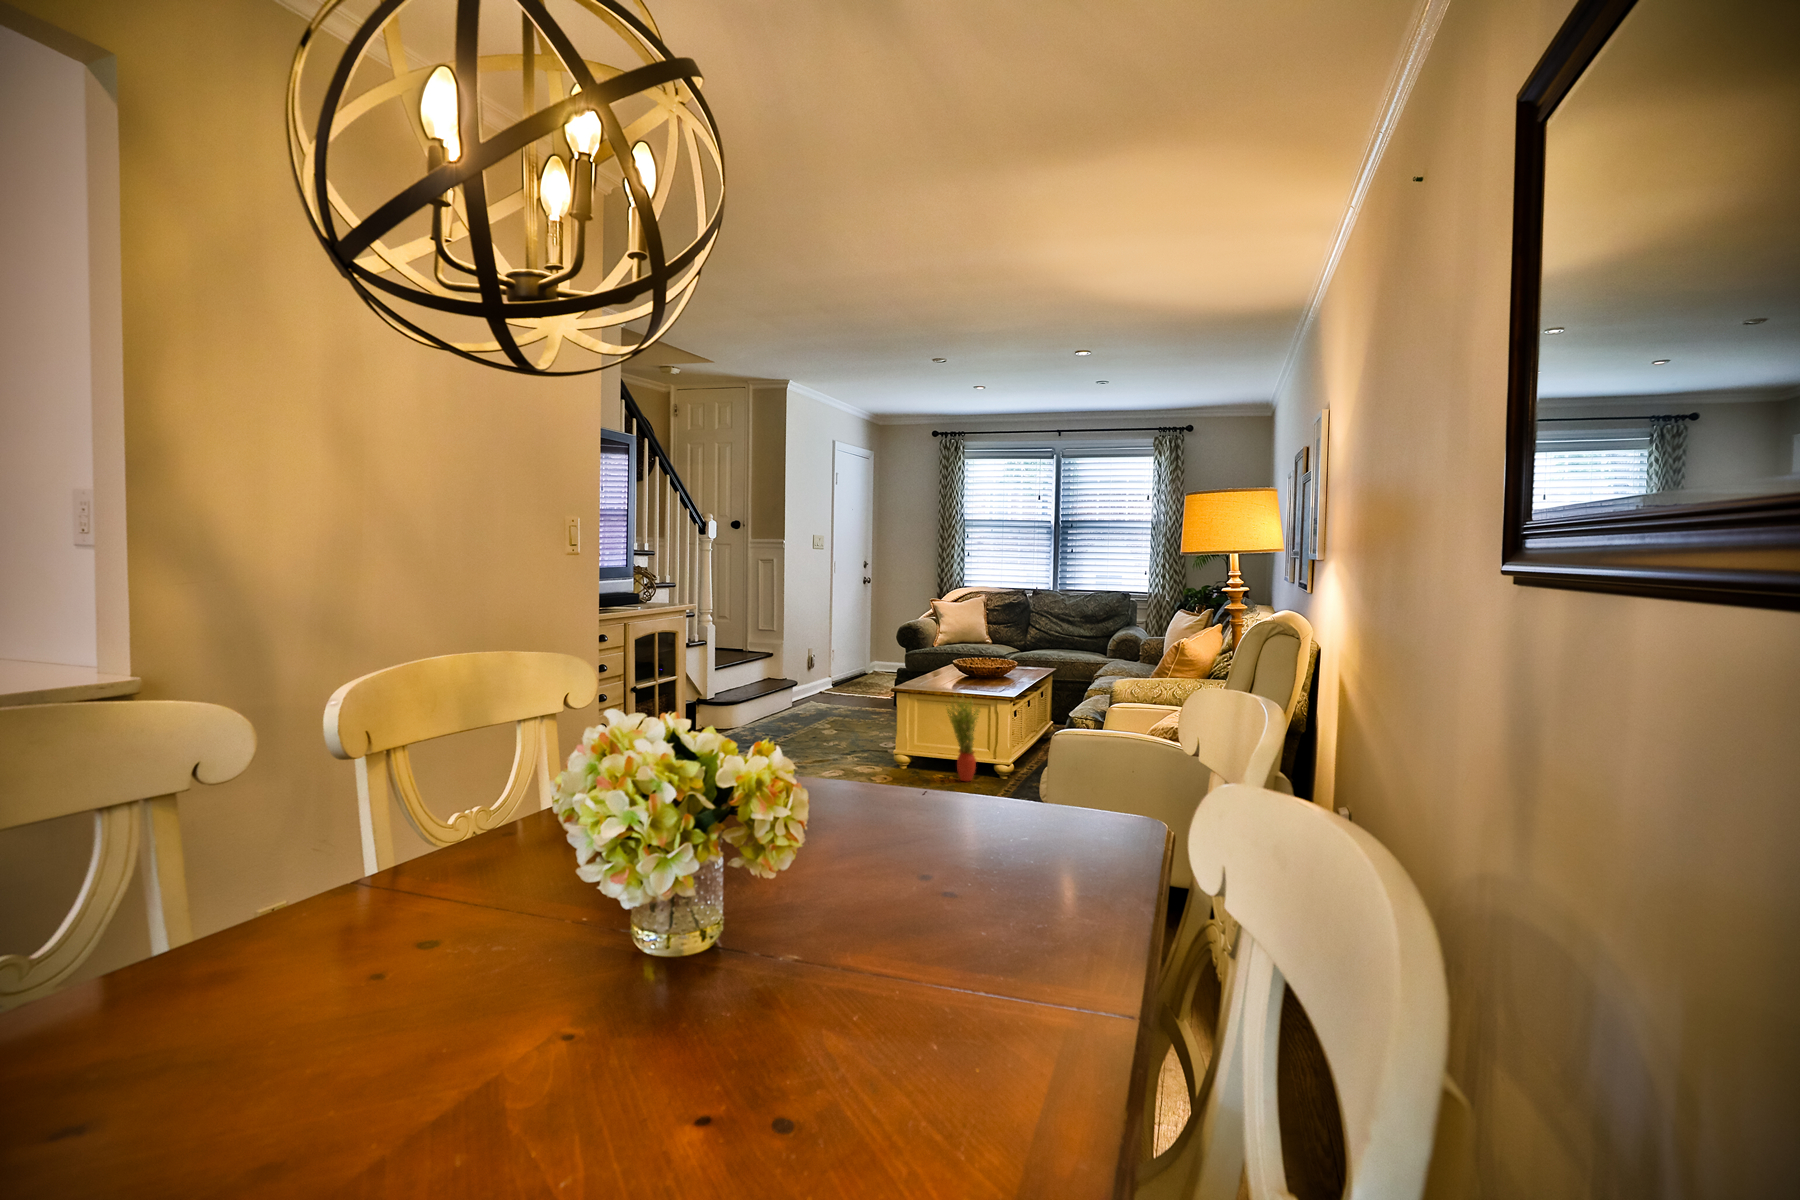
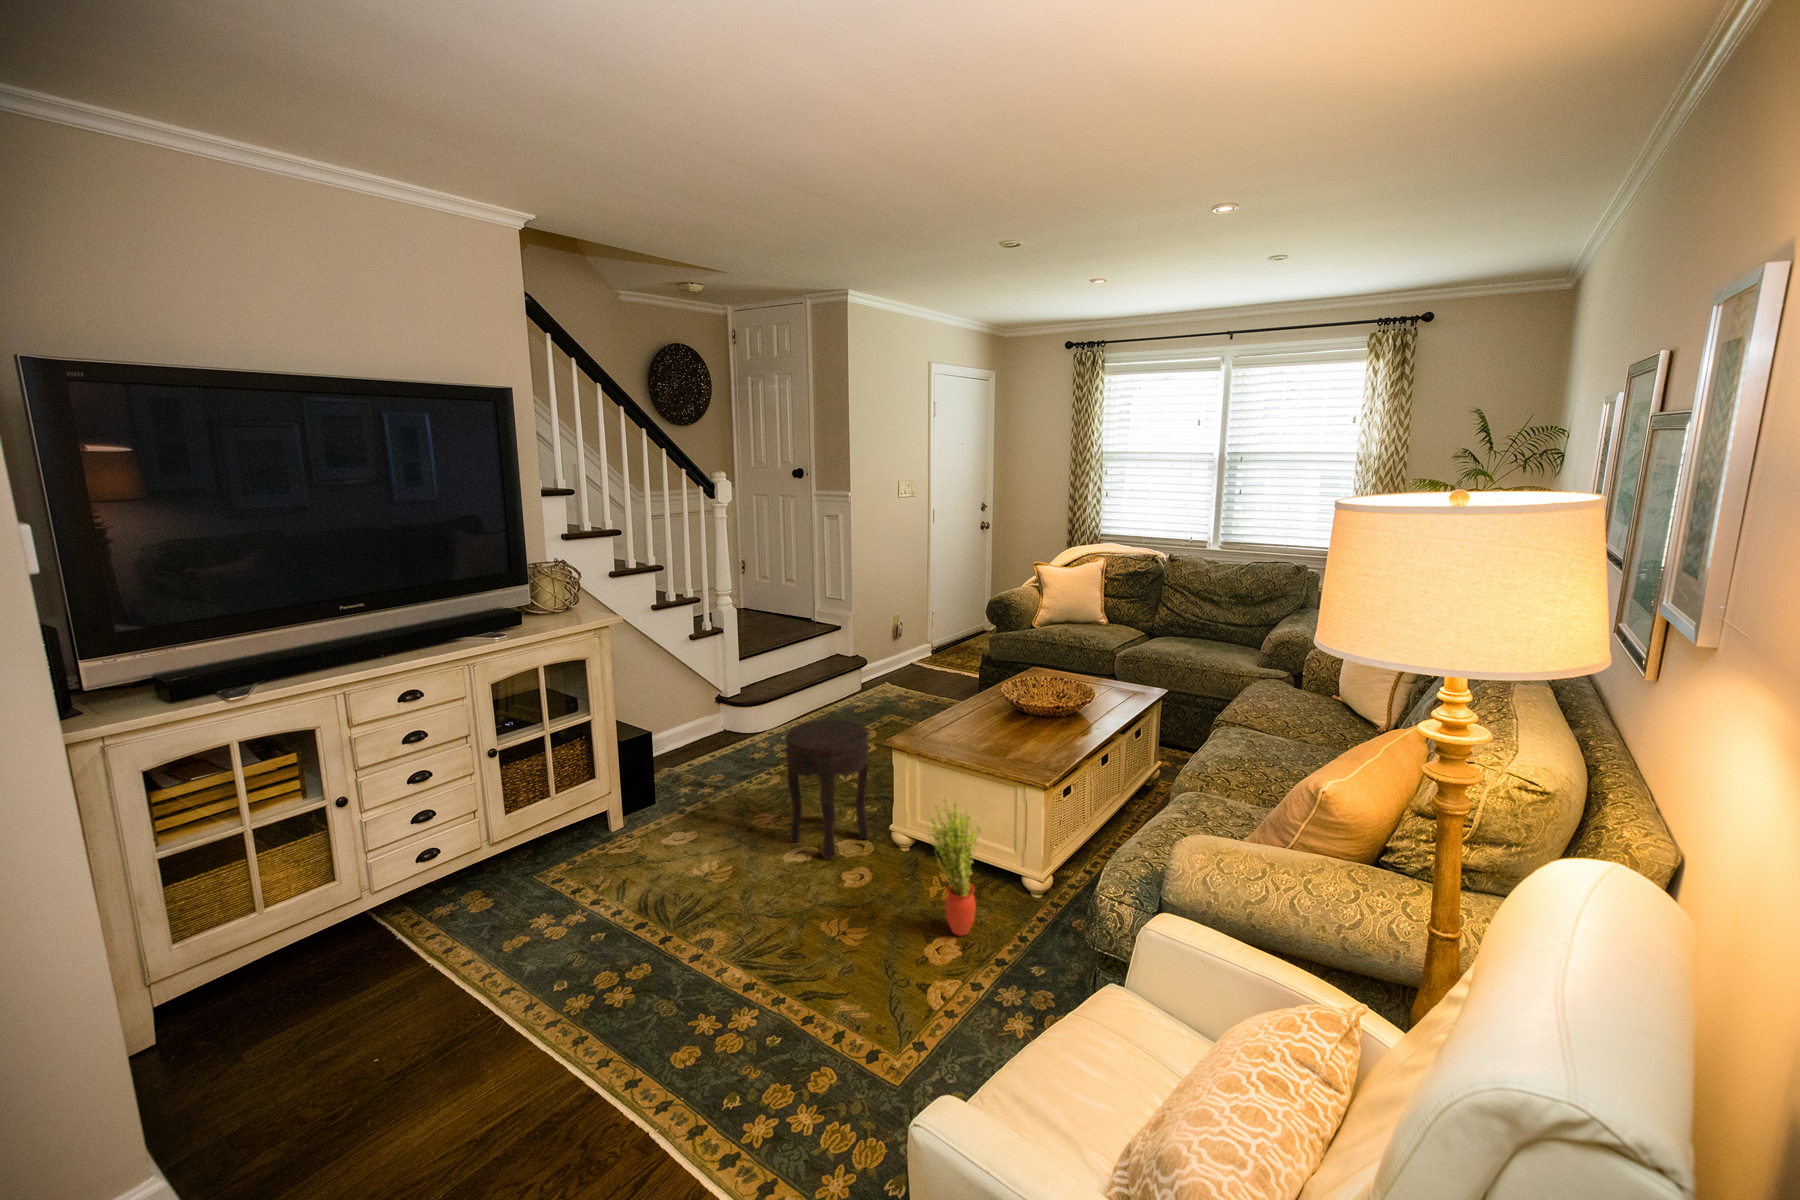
side table: none [823,676,880,765] -> present [786,719,869,859]

